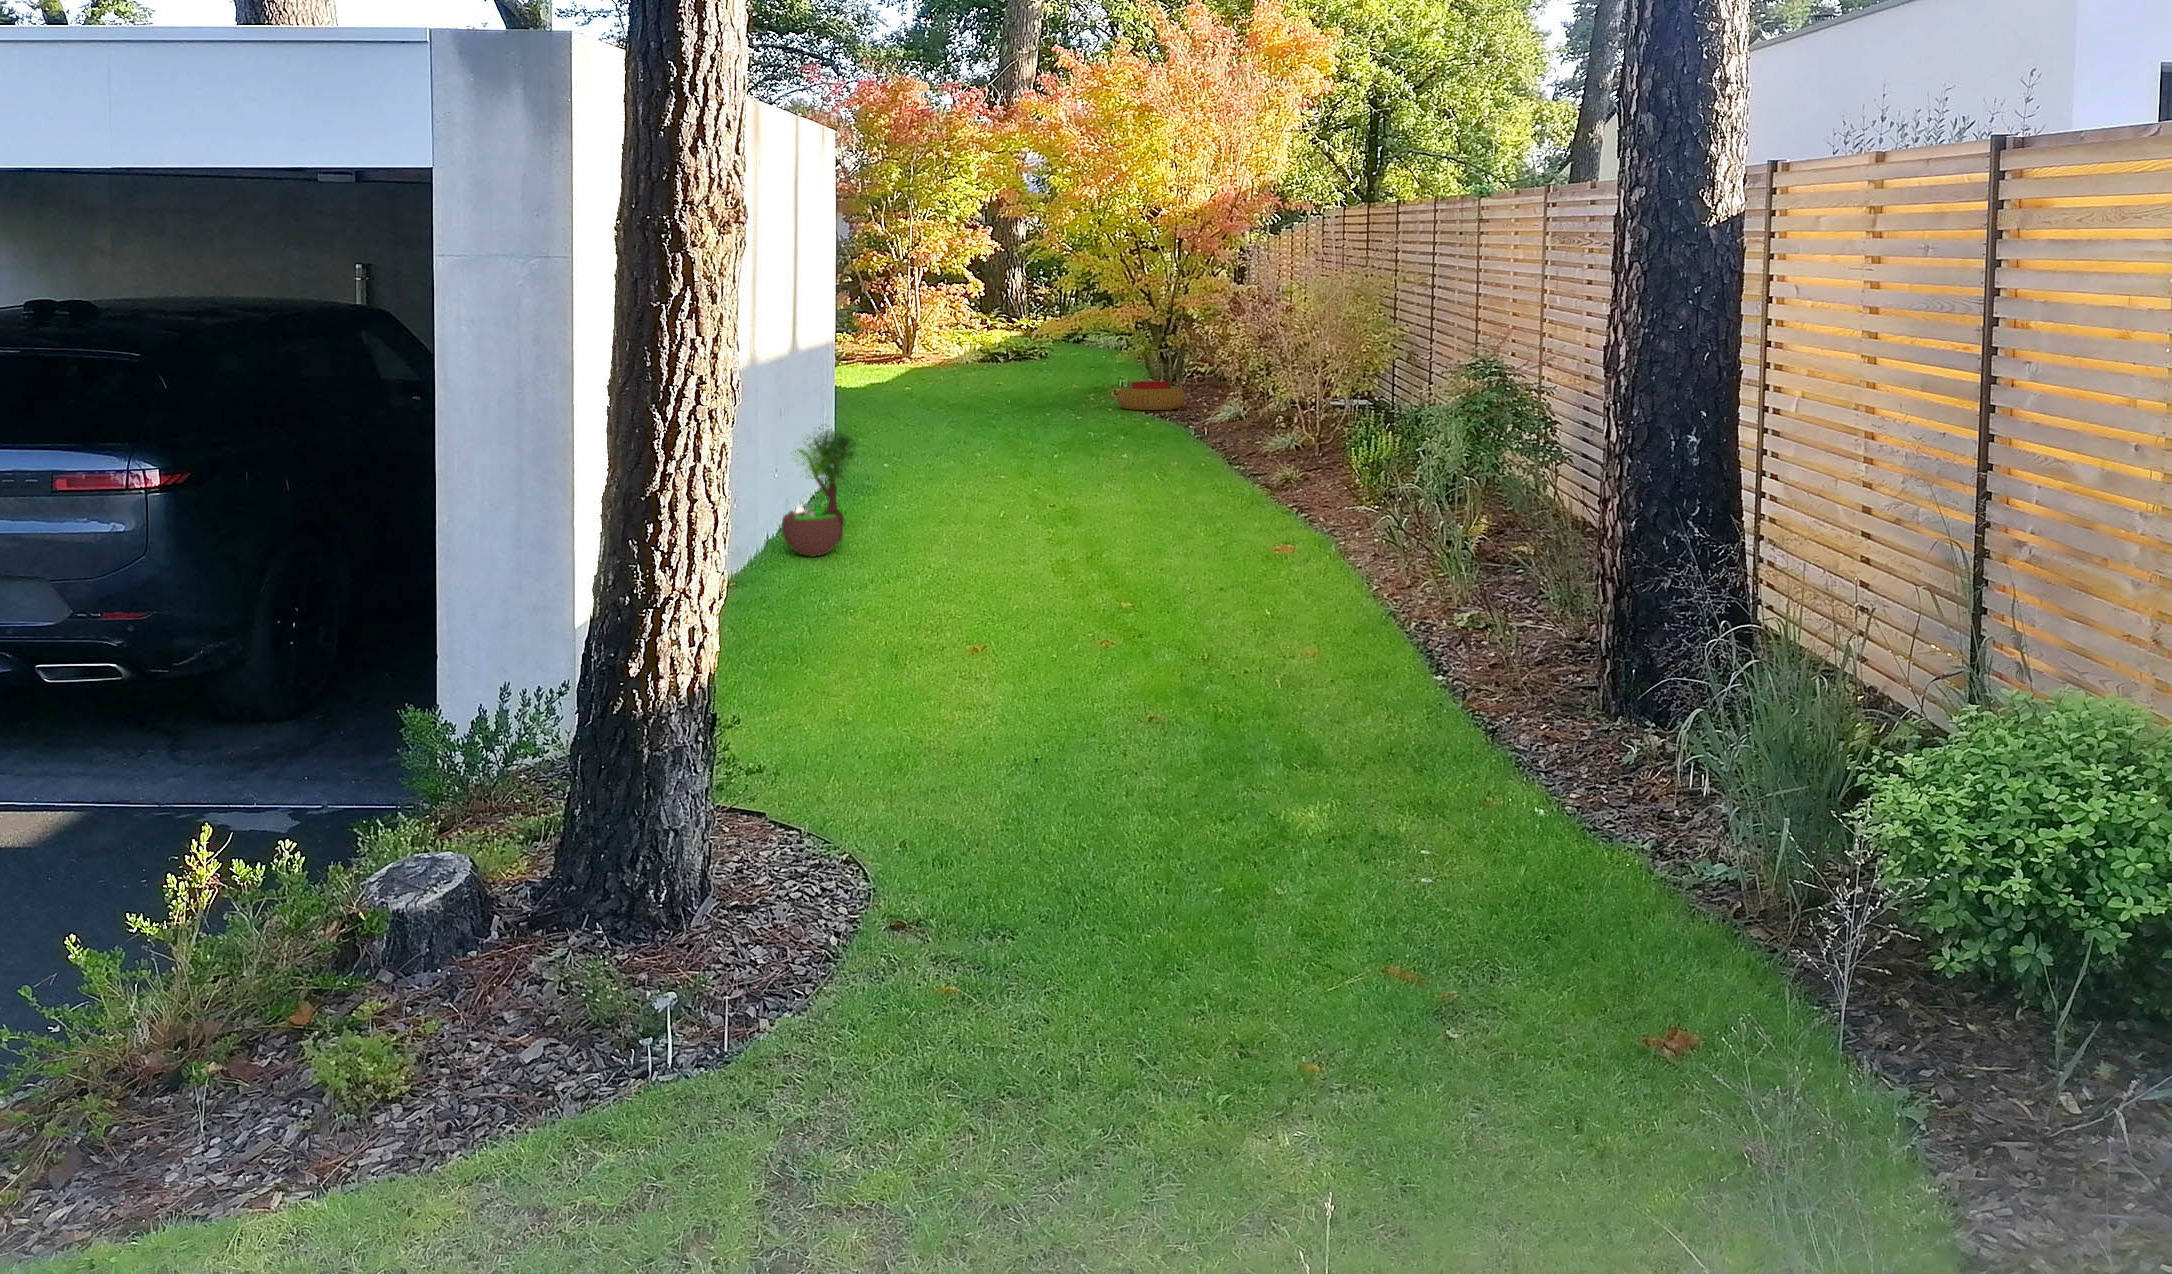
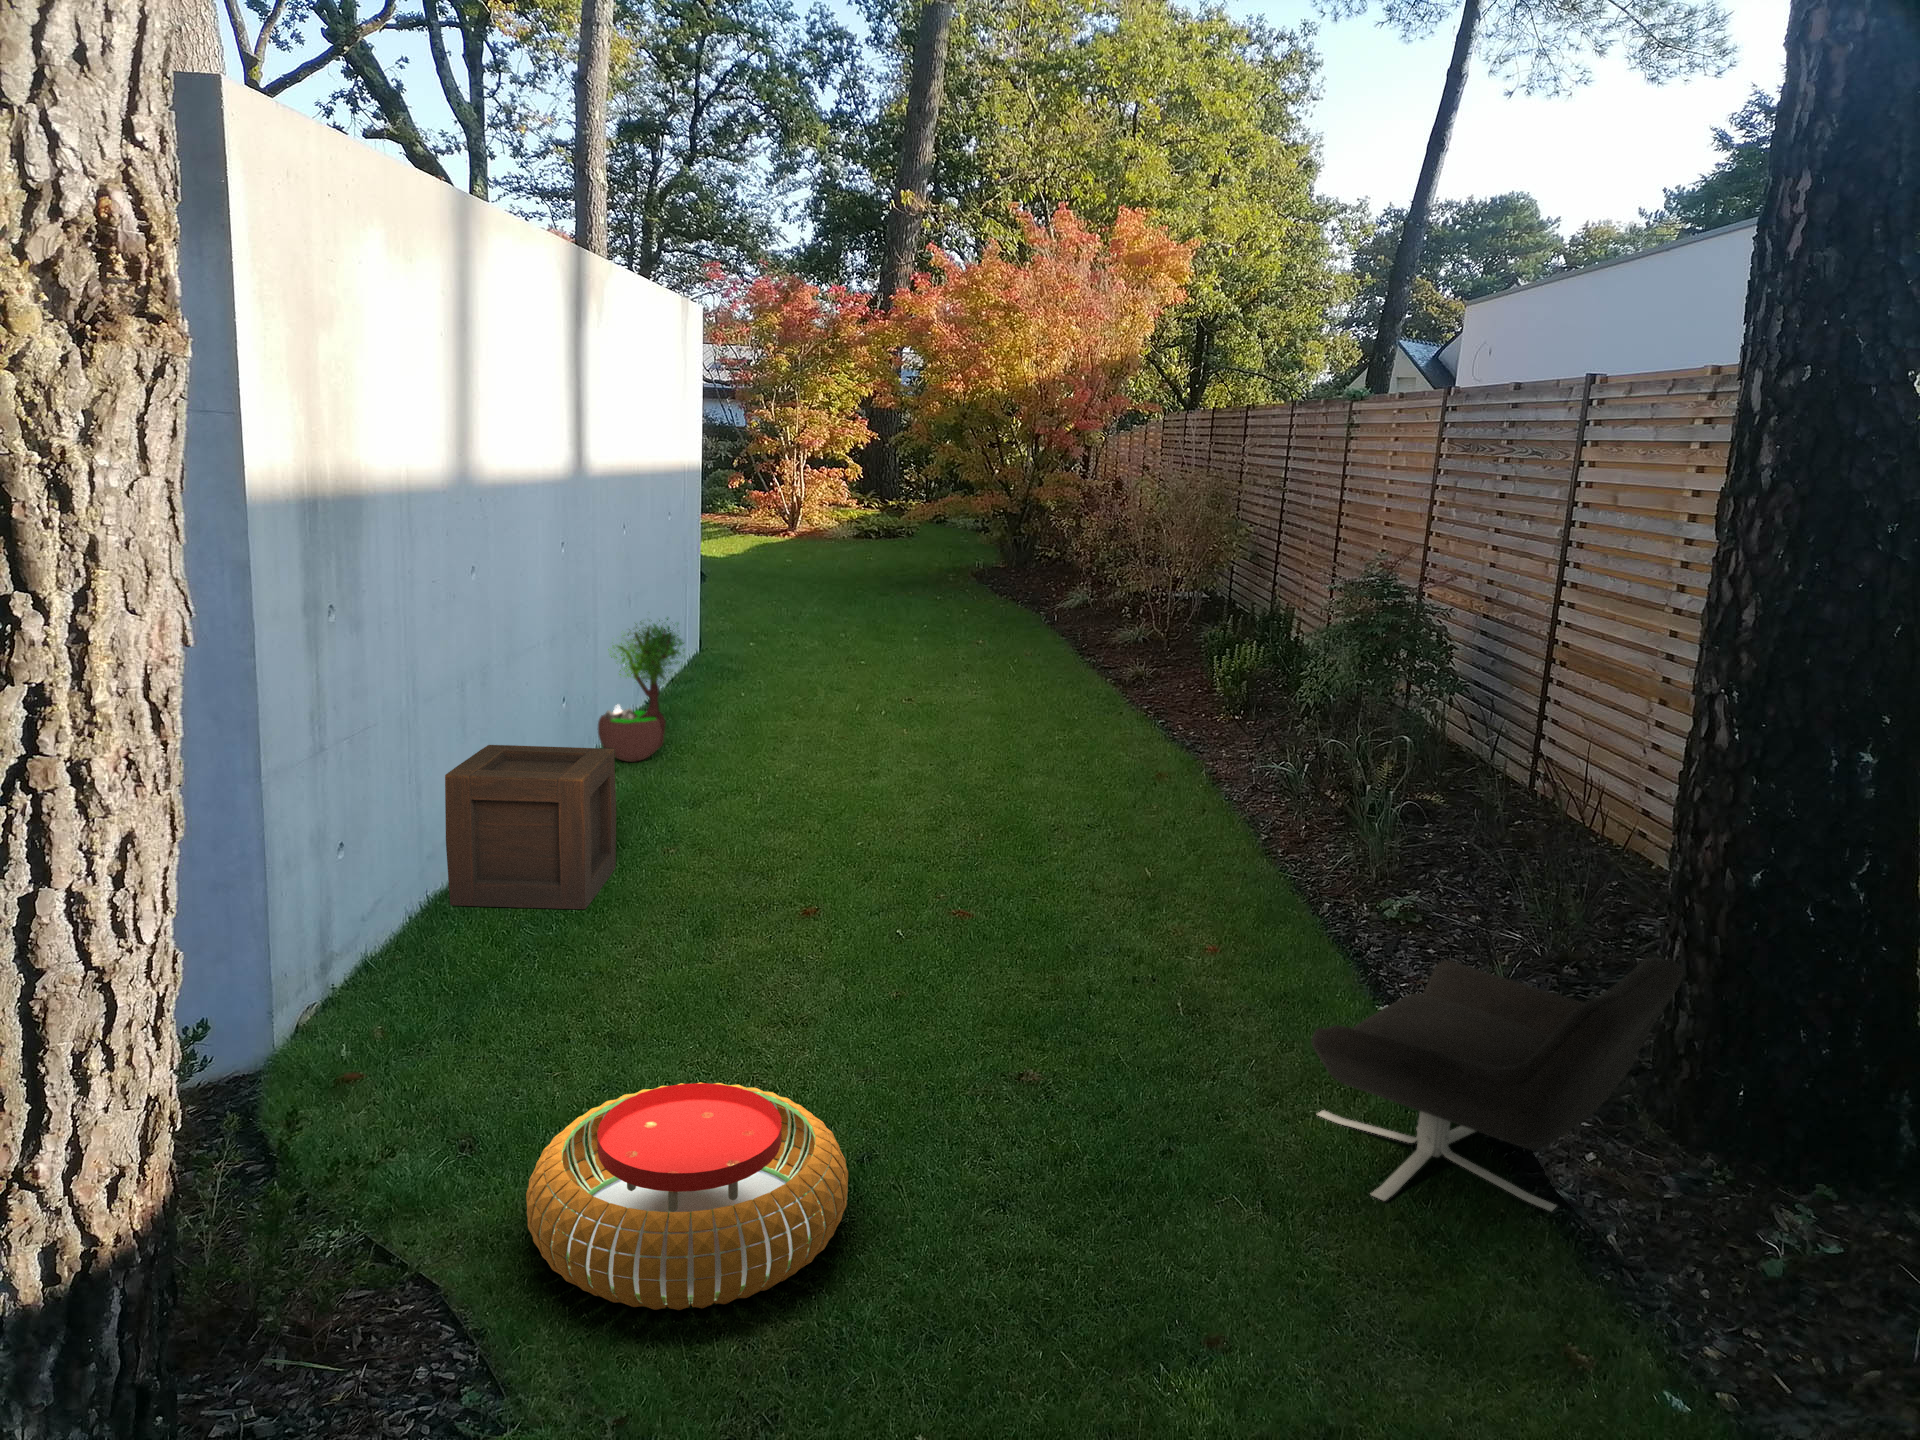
pouf: present [1117,382,1185,410] -> present [526,1082,848,1310]
wooden crate: none [699,520,828,646] -> present [445,745,616,909]
lounge chair: none [1370,585,1621,765] -> present [1312,957,1683,1211]

